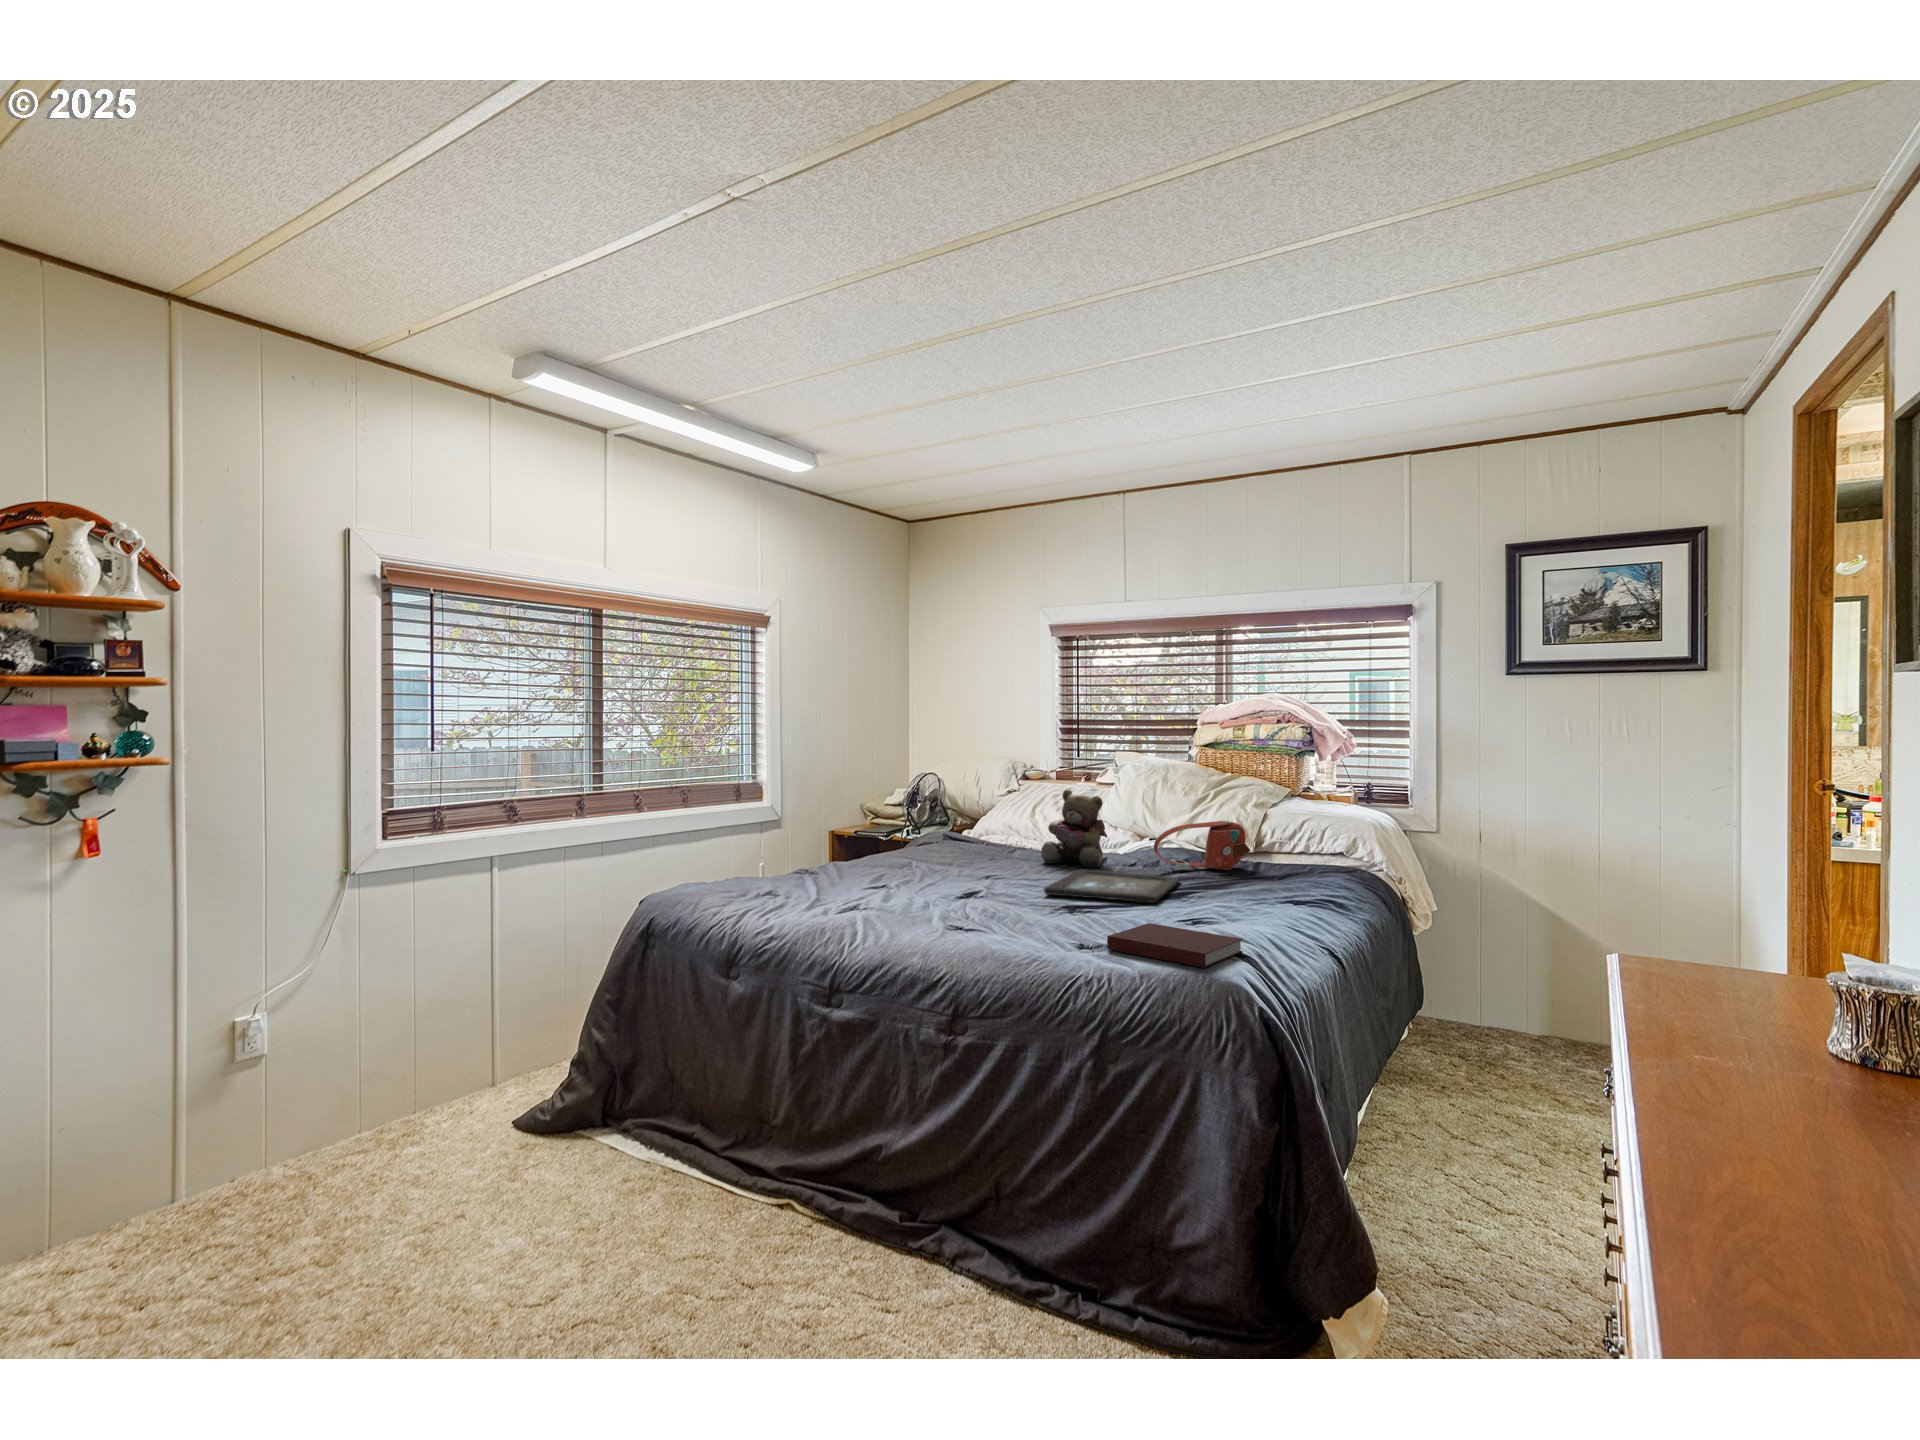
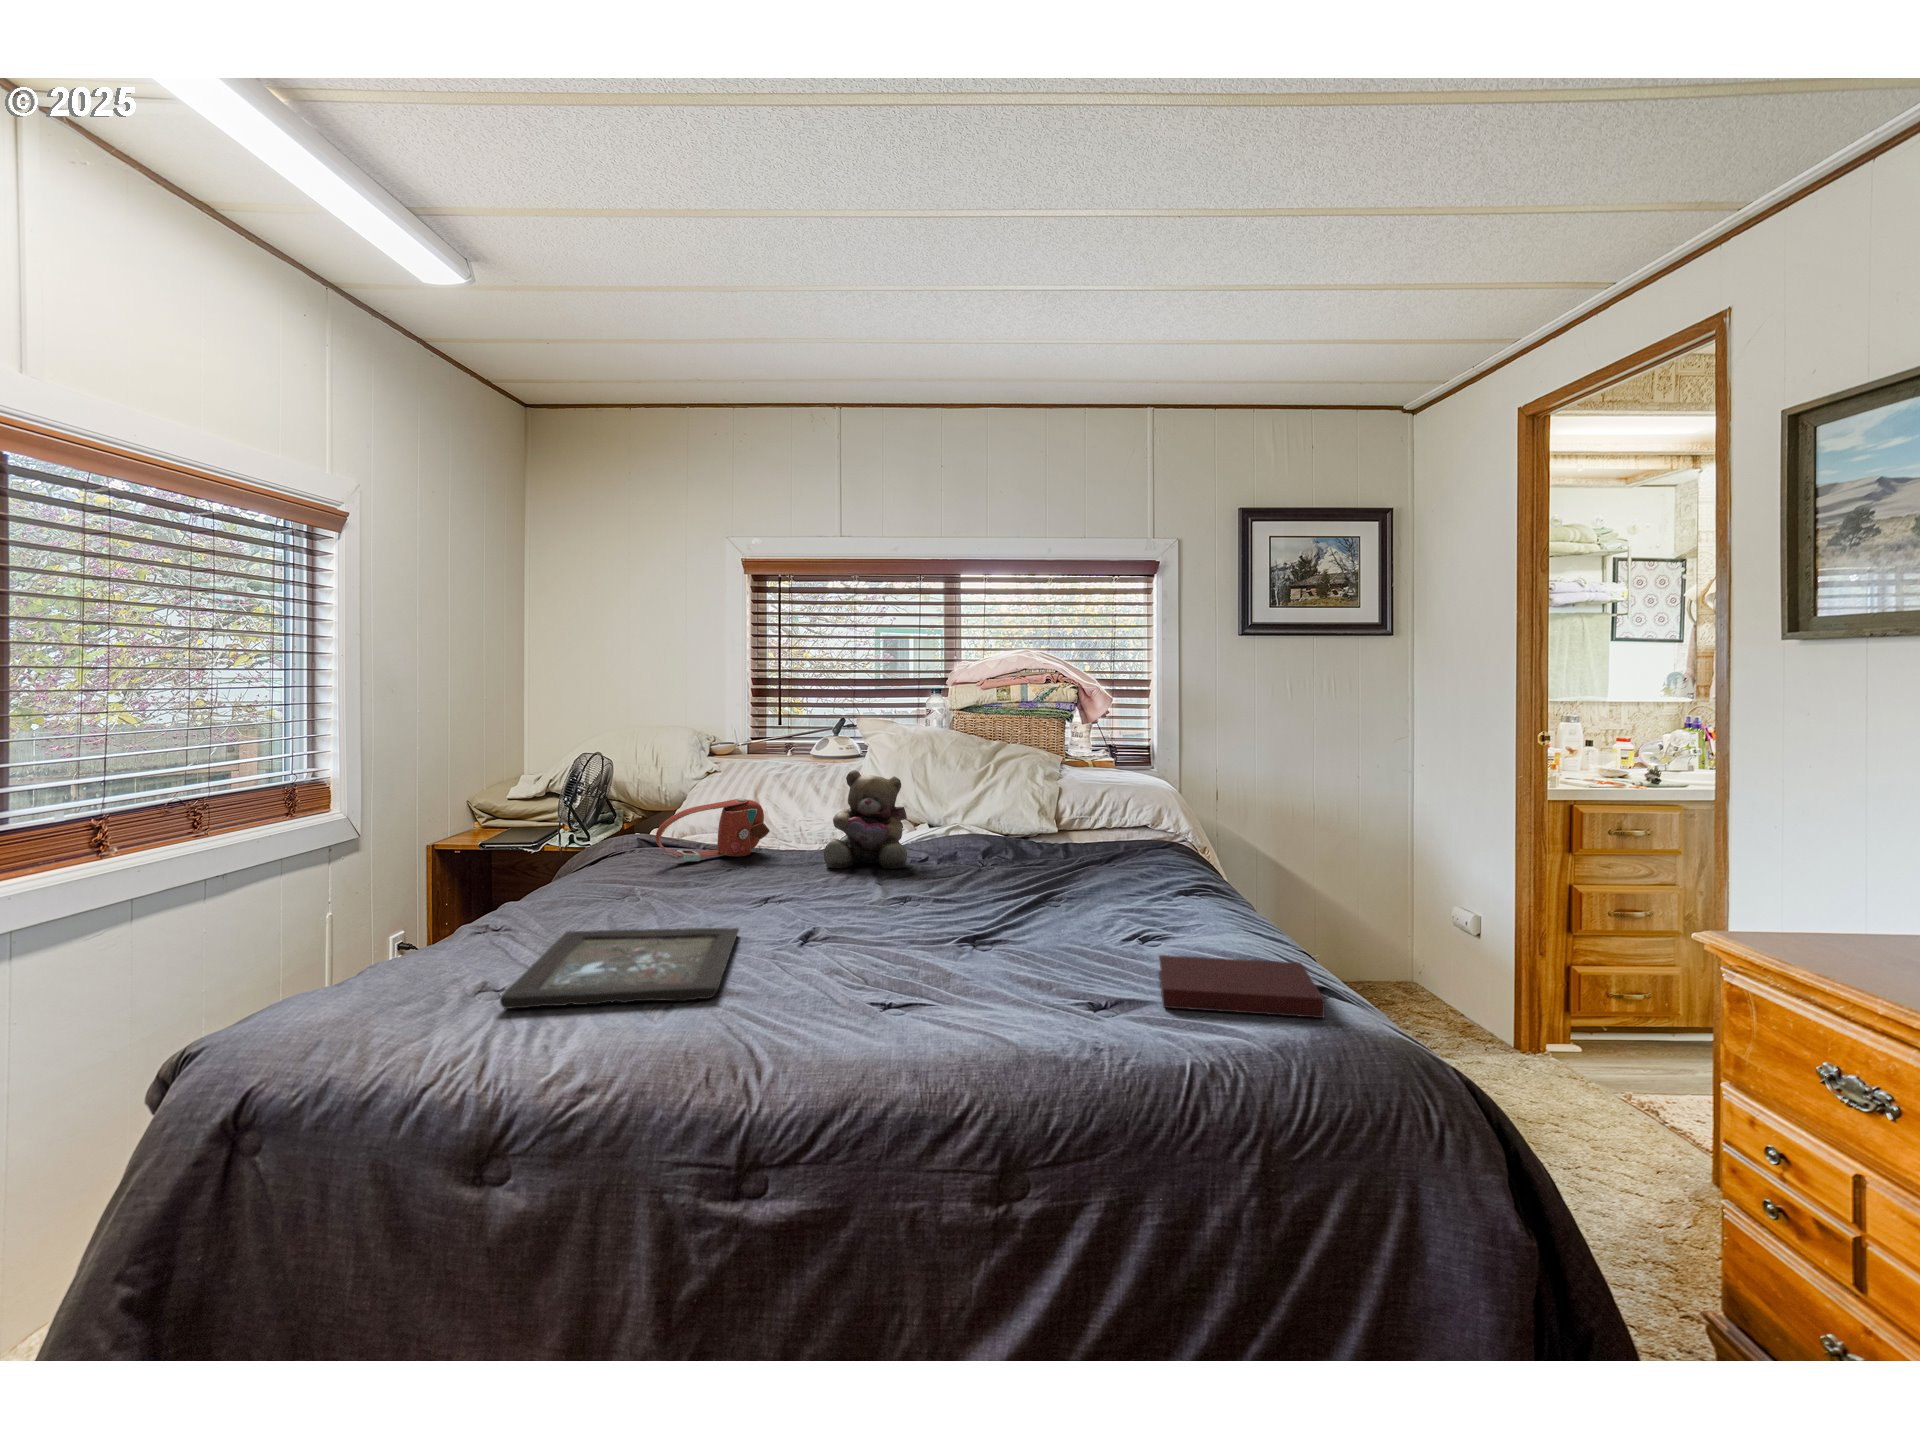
handbag: present [1154,820,1250,870] -> present [656,798,770,861]
tray: present [1044,869,1180,903] -> present [500,928,739,1009]

